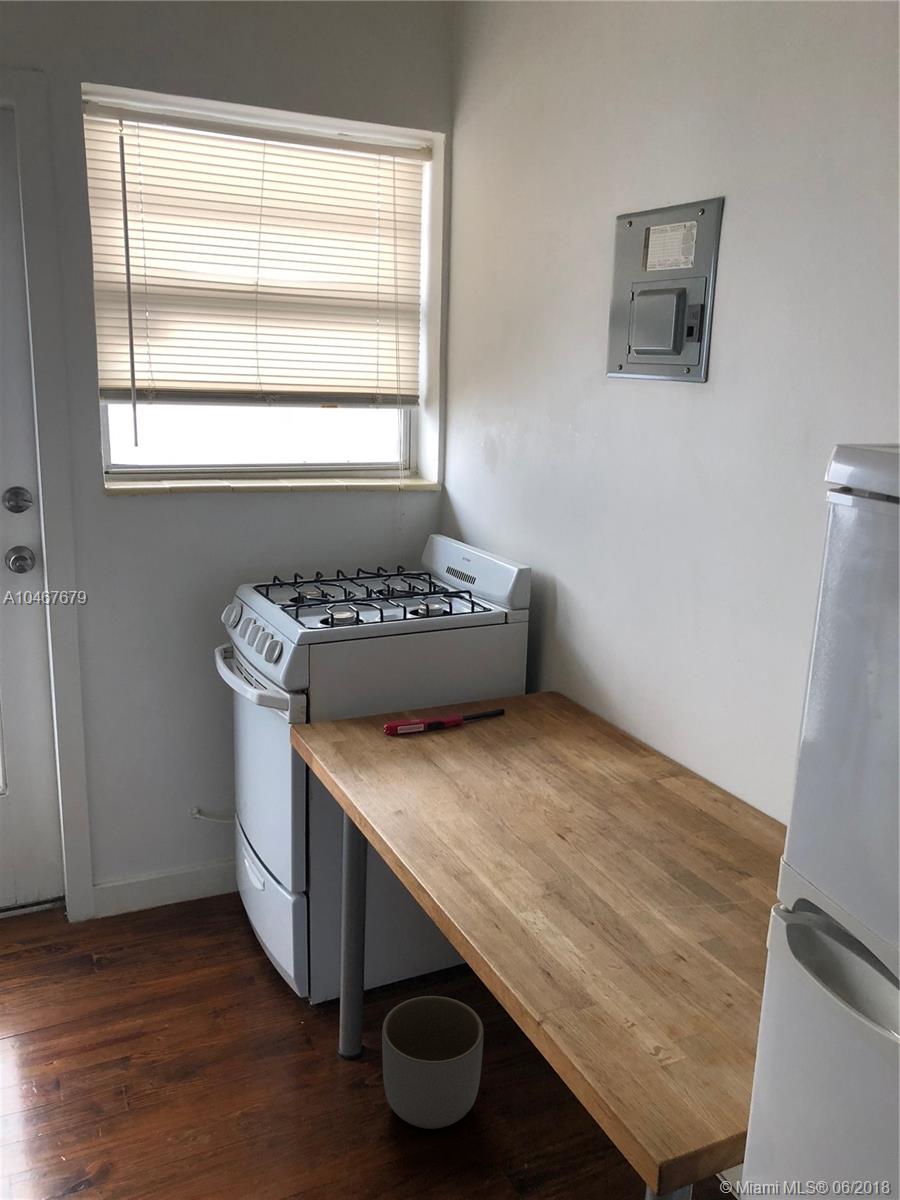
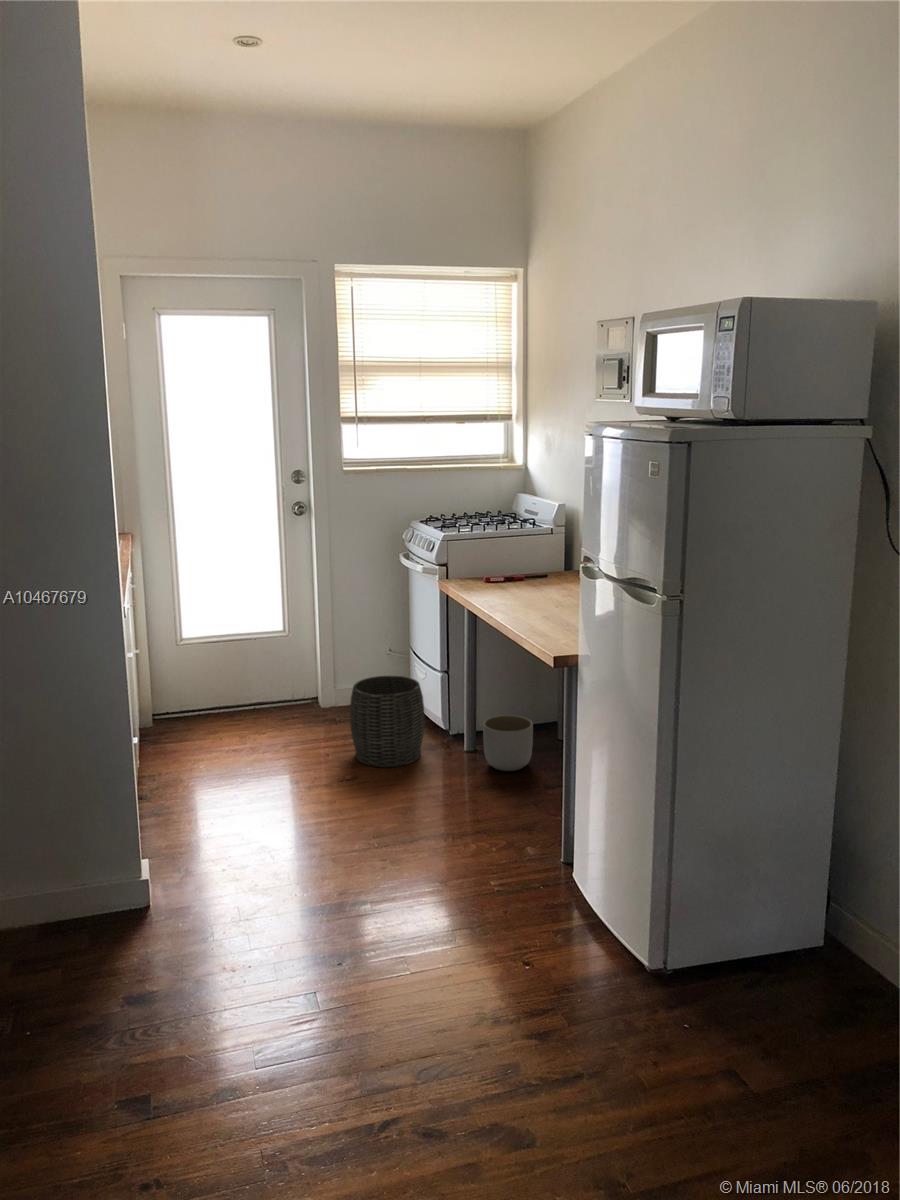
woven basket: none [105,911,261,1128] -> present [350,676,425,767]

